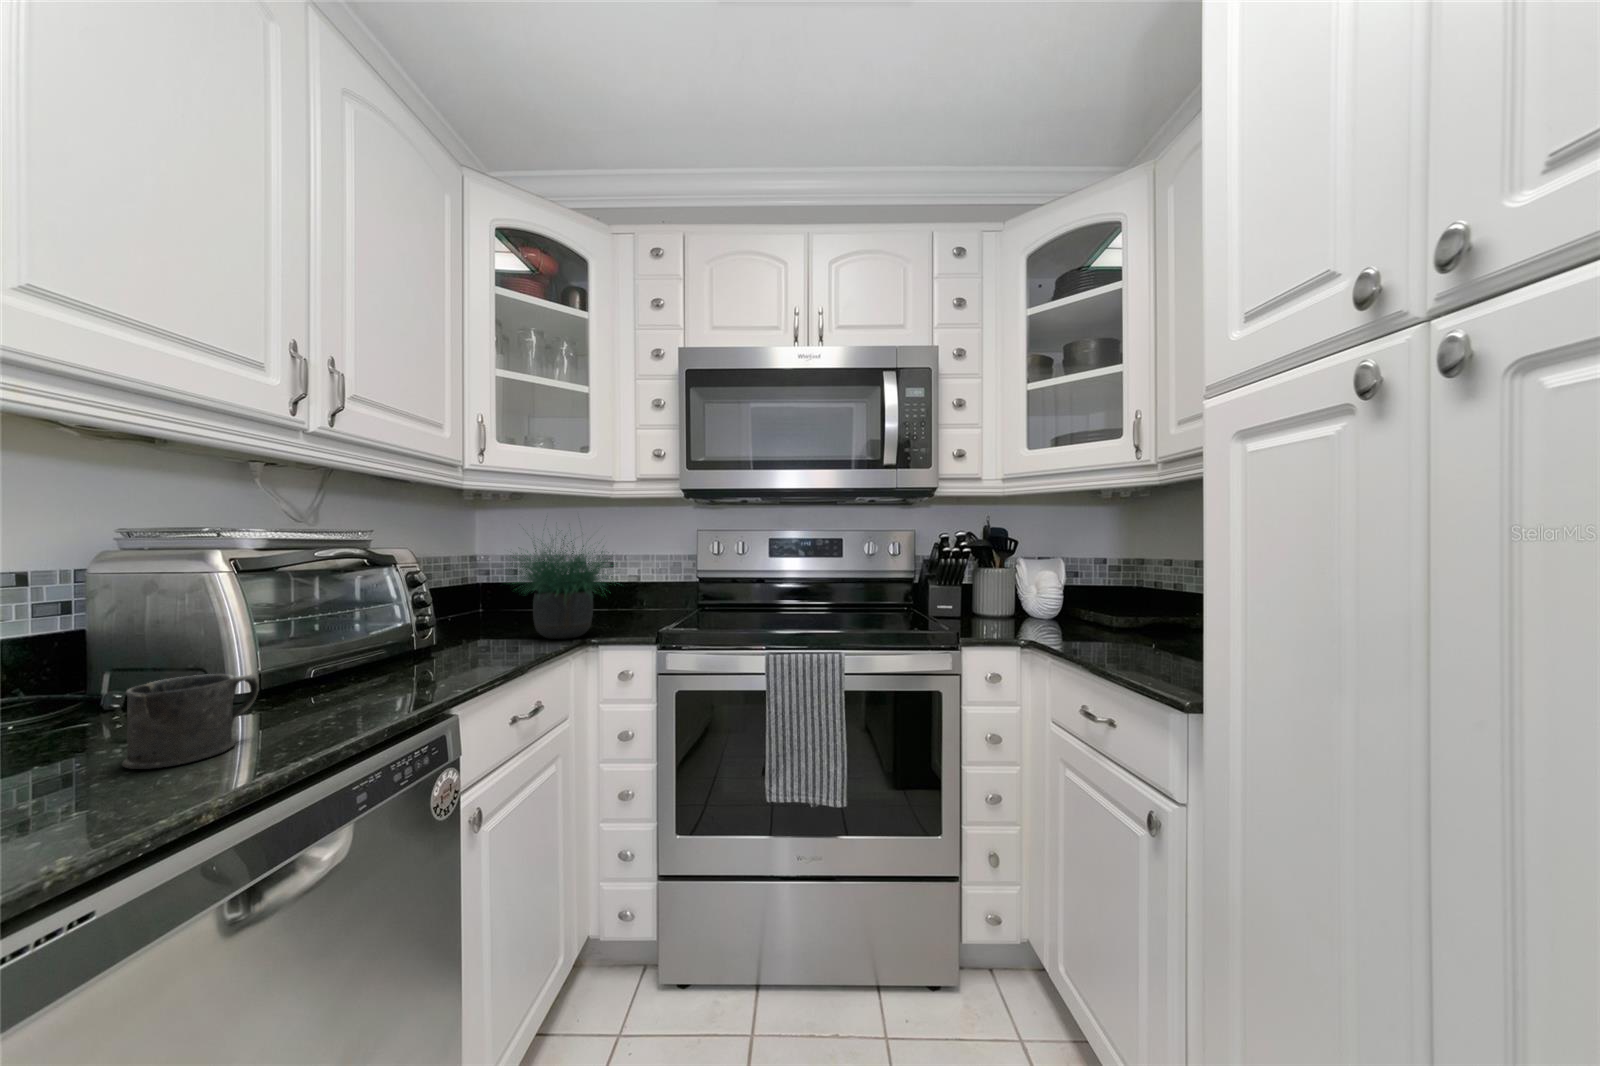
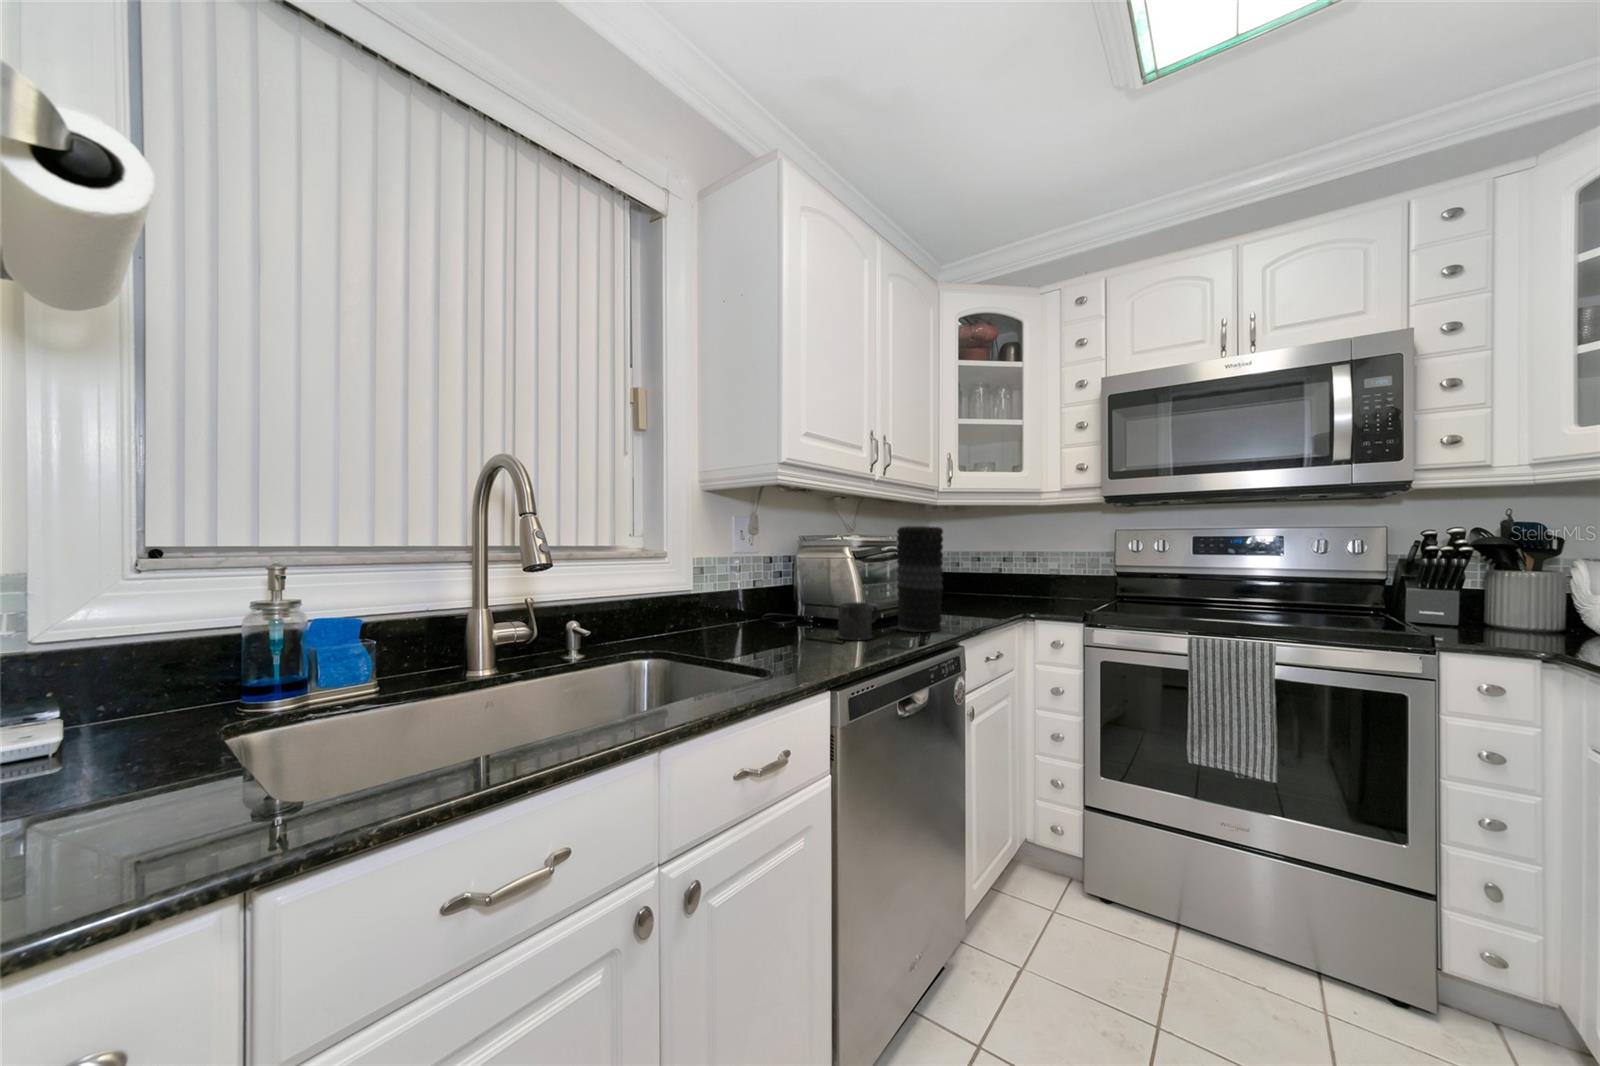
vase: none [332,521,431,709] -> present [897,526,943,632]
potted plant: present [509,536,613,639] -> none [959,515,1058,612]

